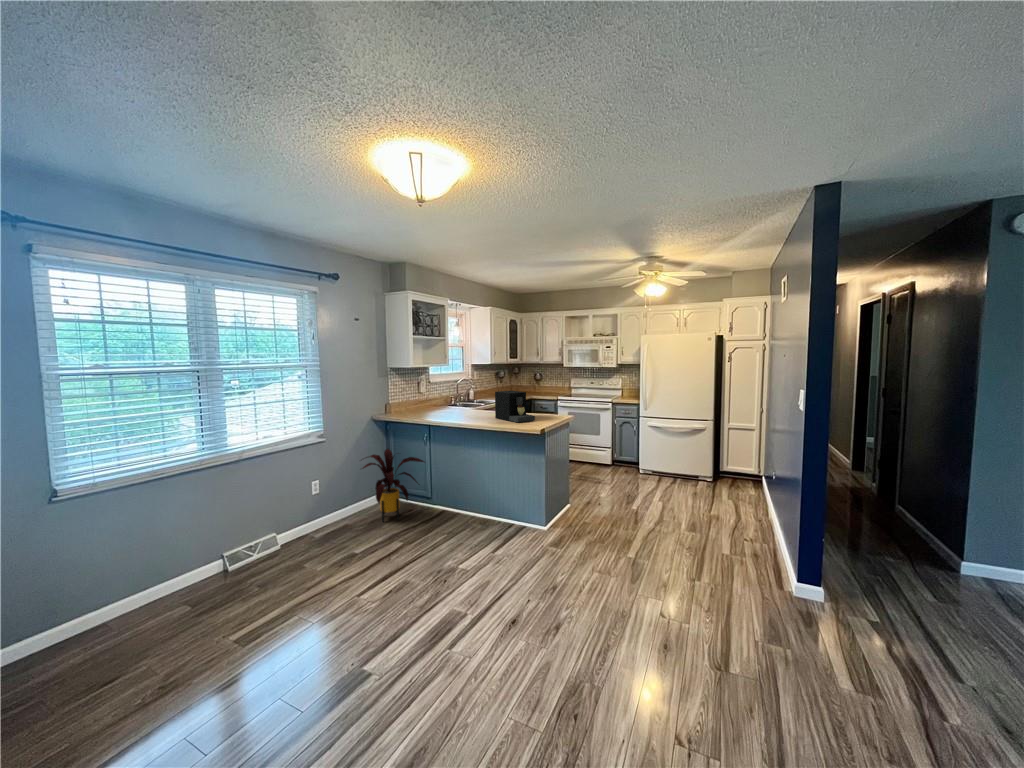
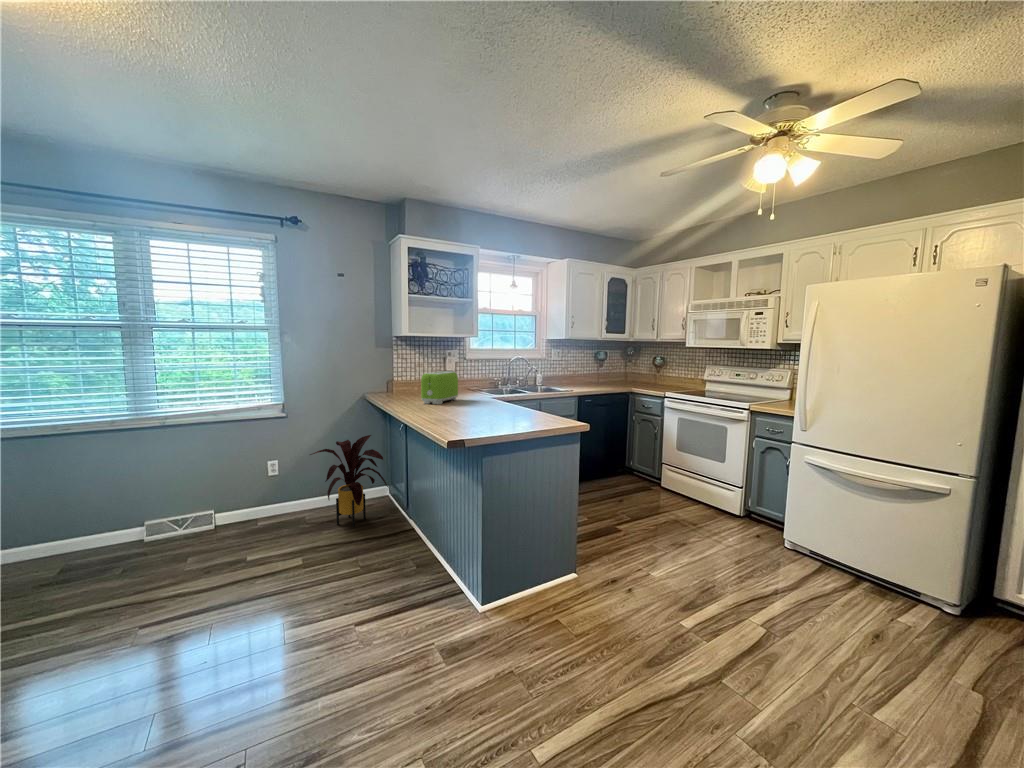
coffee maker: present [495,391,535,422] -> none [460,370,496,419]
toaster: none [443,393,462,418] -> present [421,371,458,404]

